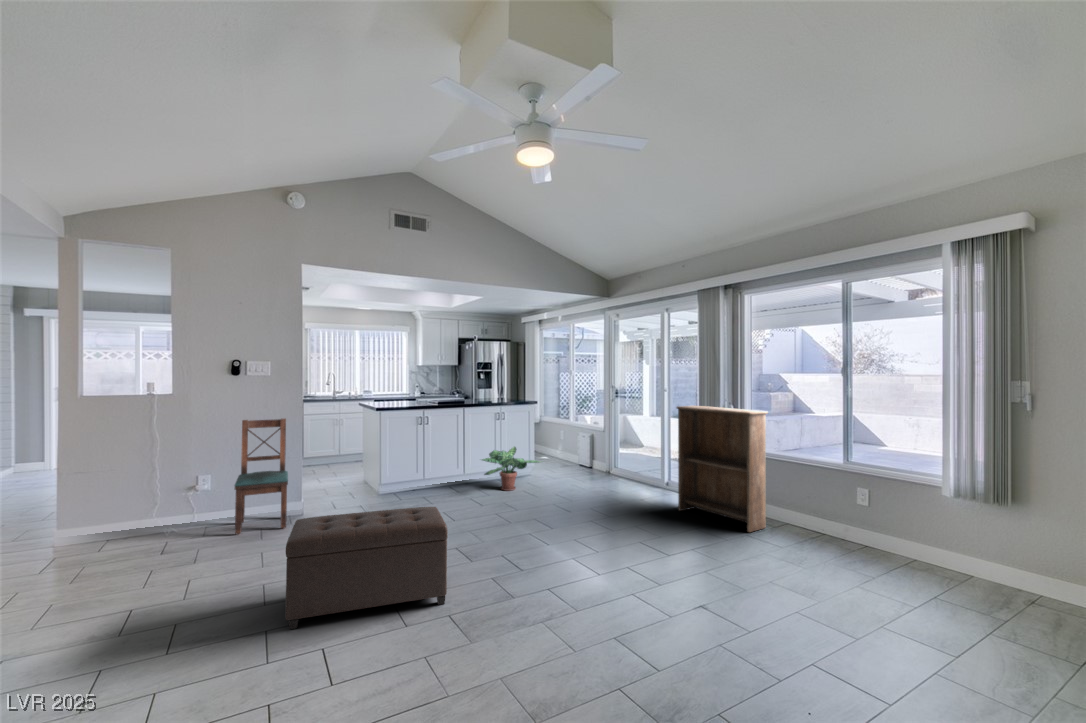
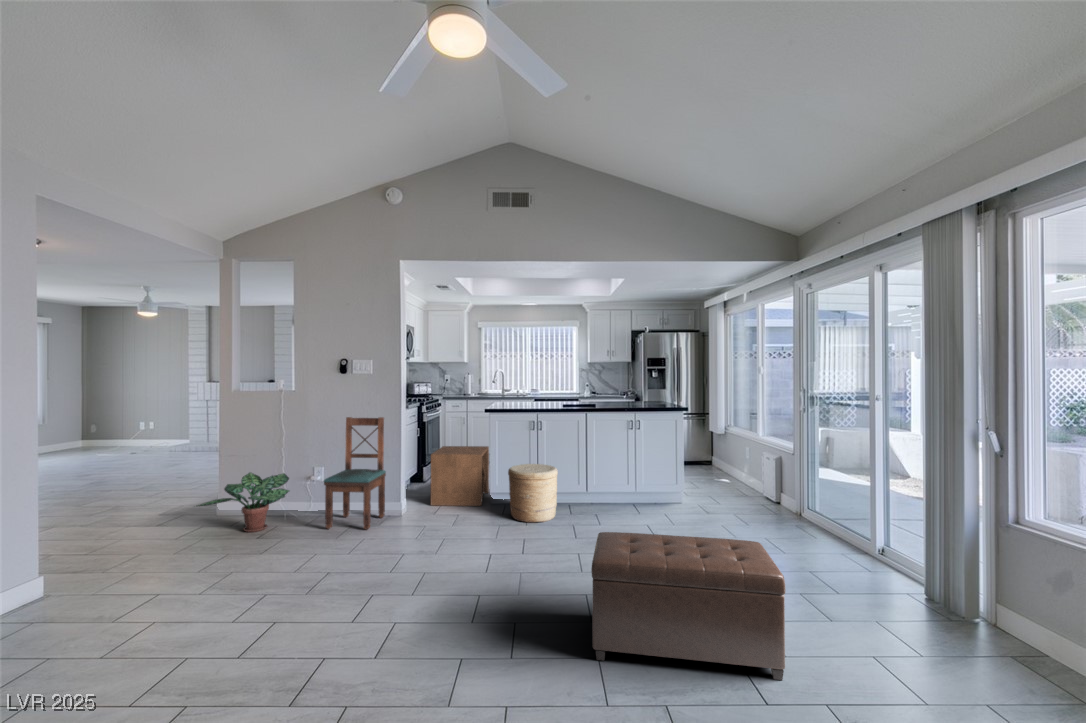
bookshelf: present [677,406,768,532] -> none [862,428,1060,702]
side table: none [316,443,373,503] -> present [431,446,489,506]
potted plant: present [482,447,541,491] -> present [198,472,289,532]
woven basket: none [407,453,451,502] -> present [508,464,558,522]
ottoman: present [285,507,448,629] -> present [591,532,786,680]

